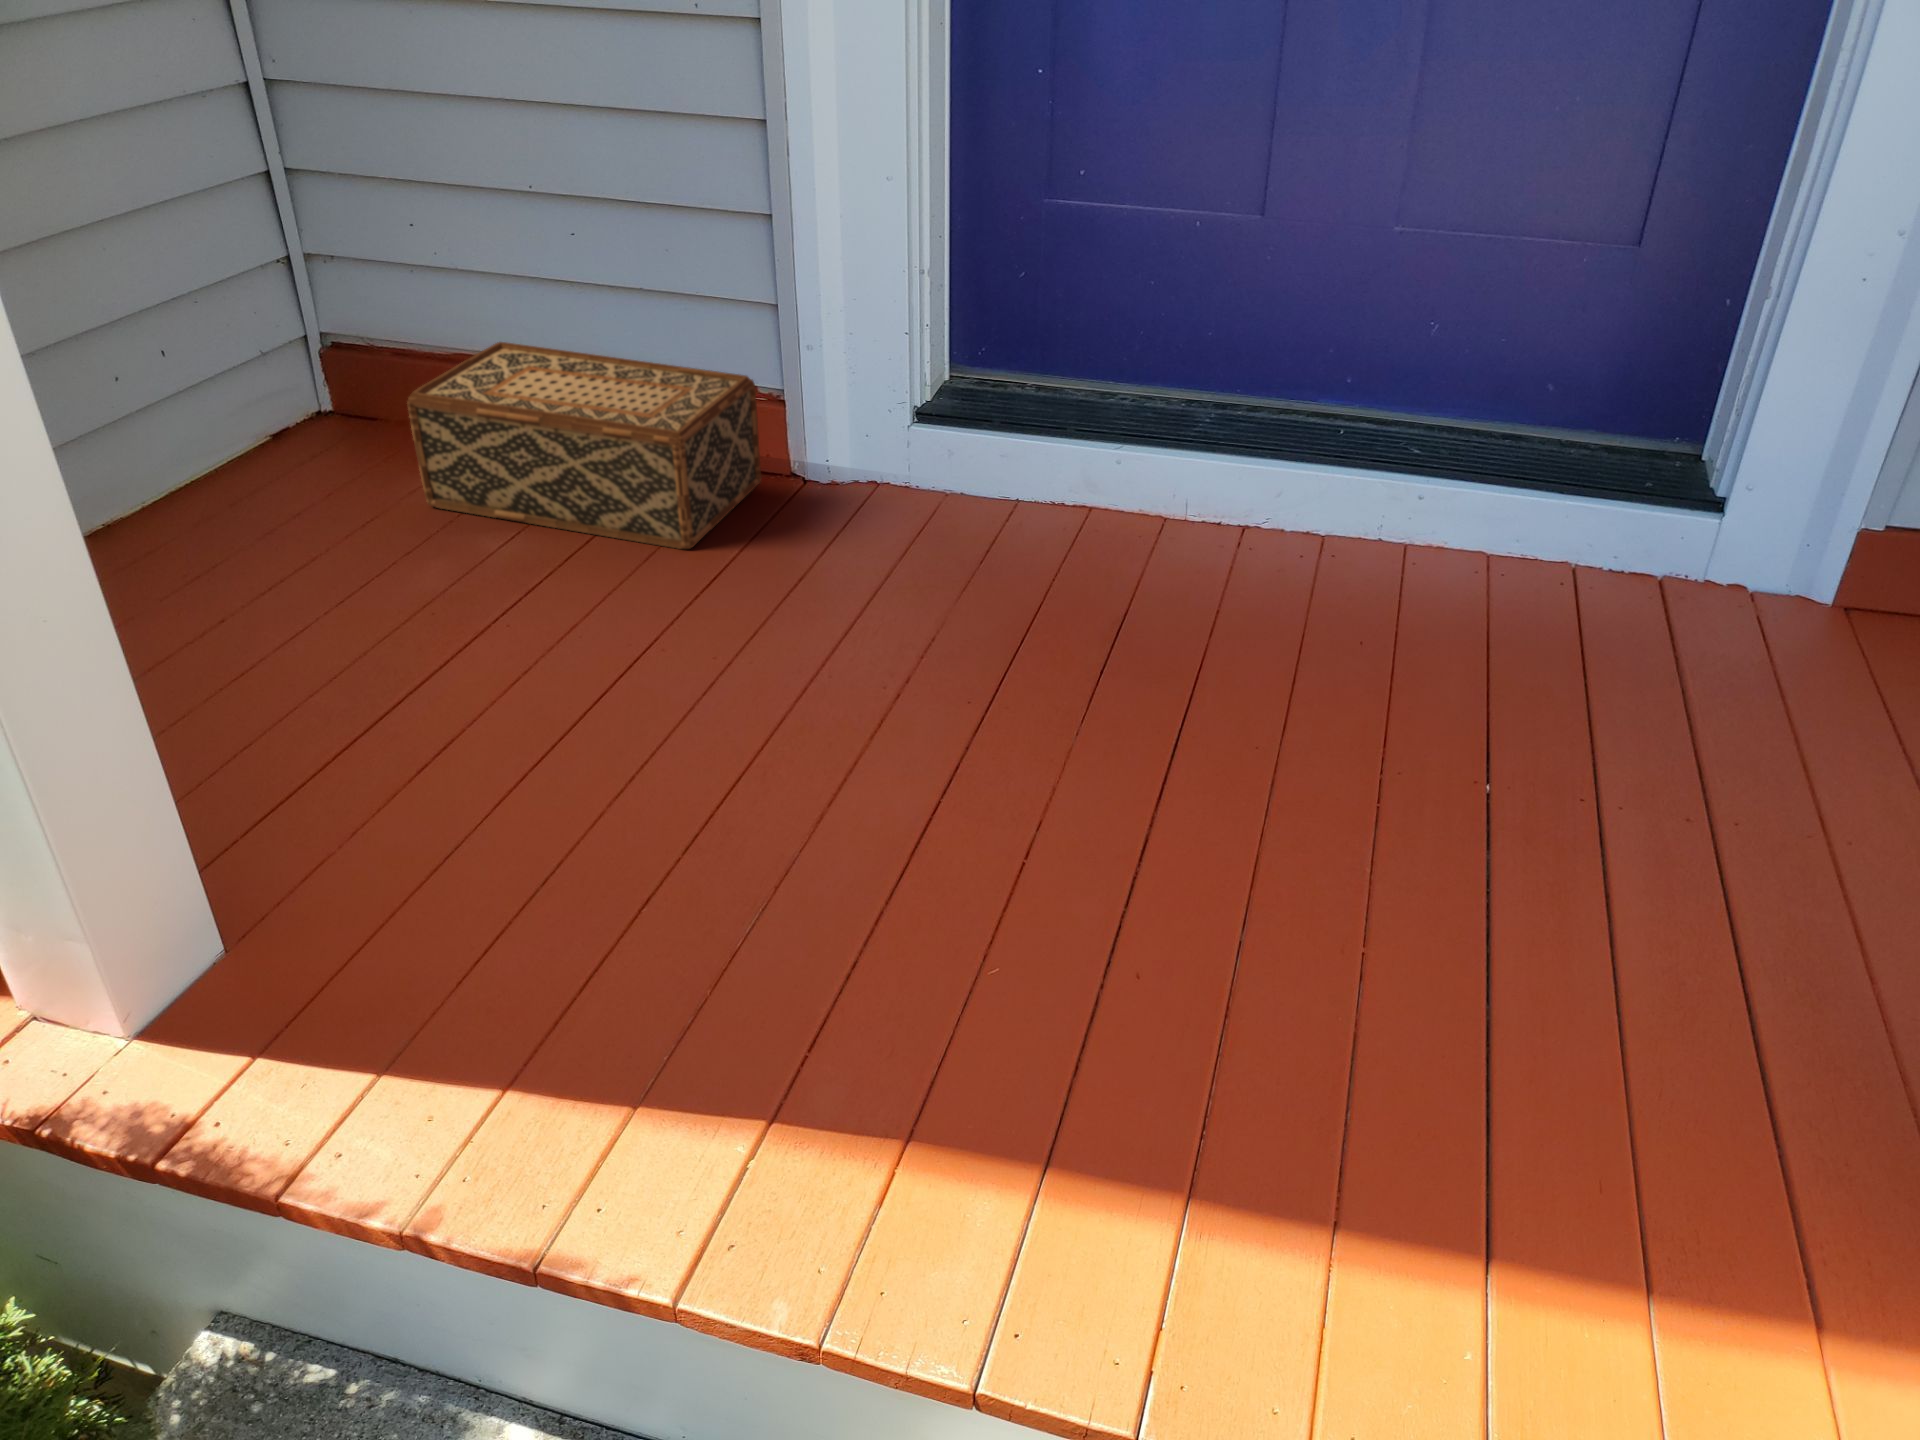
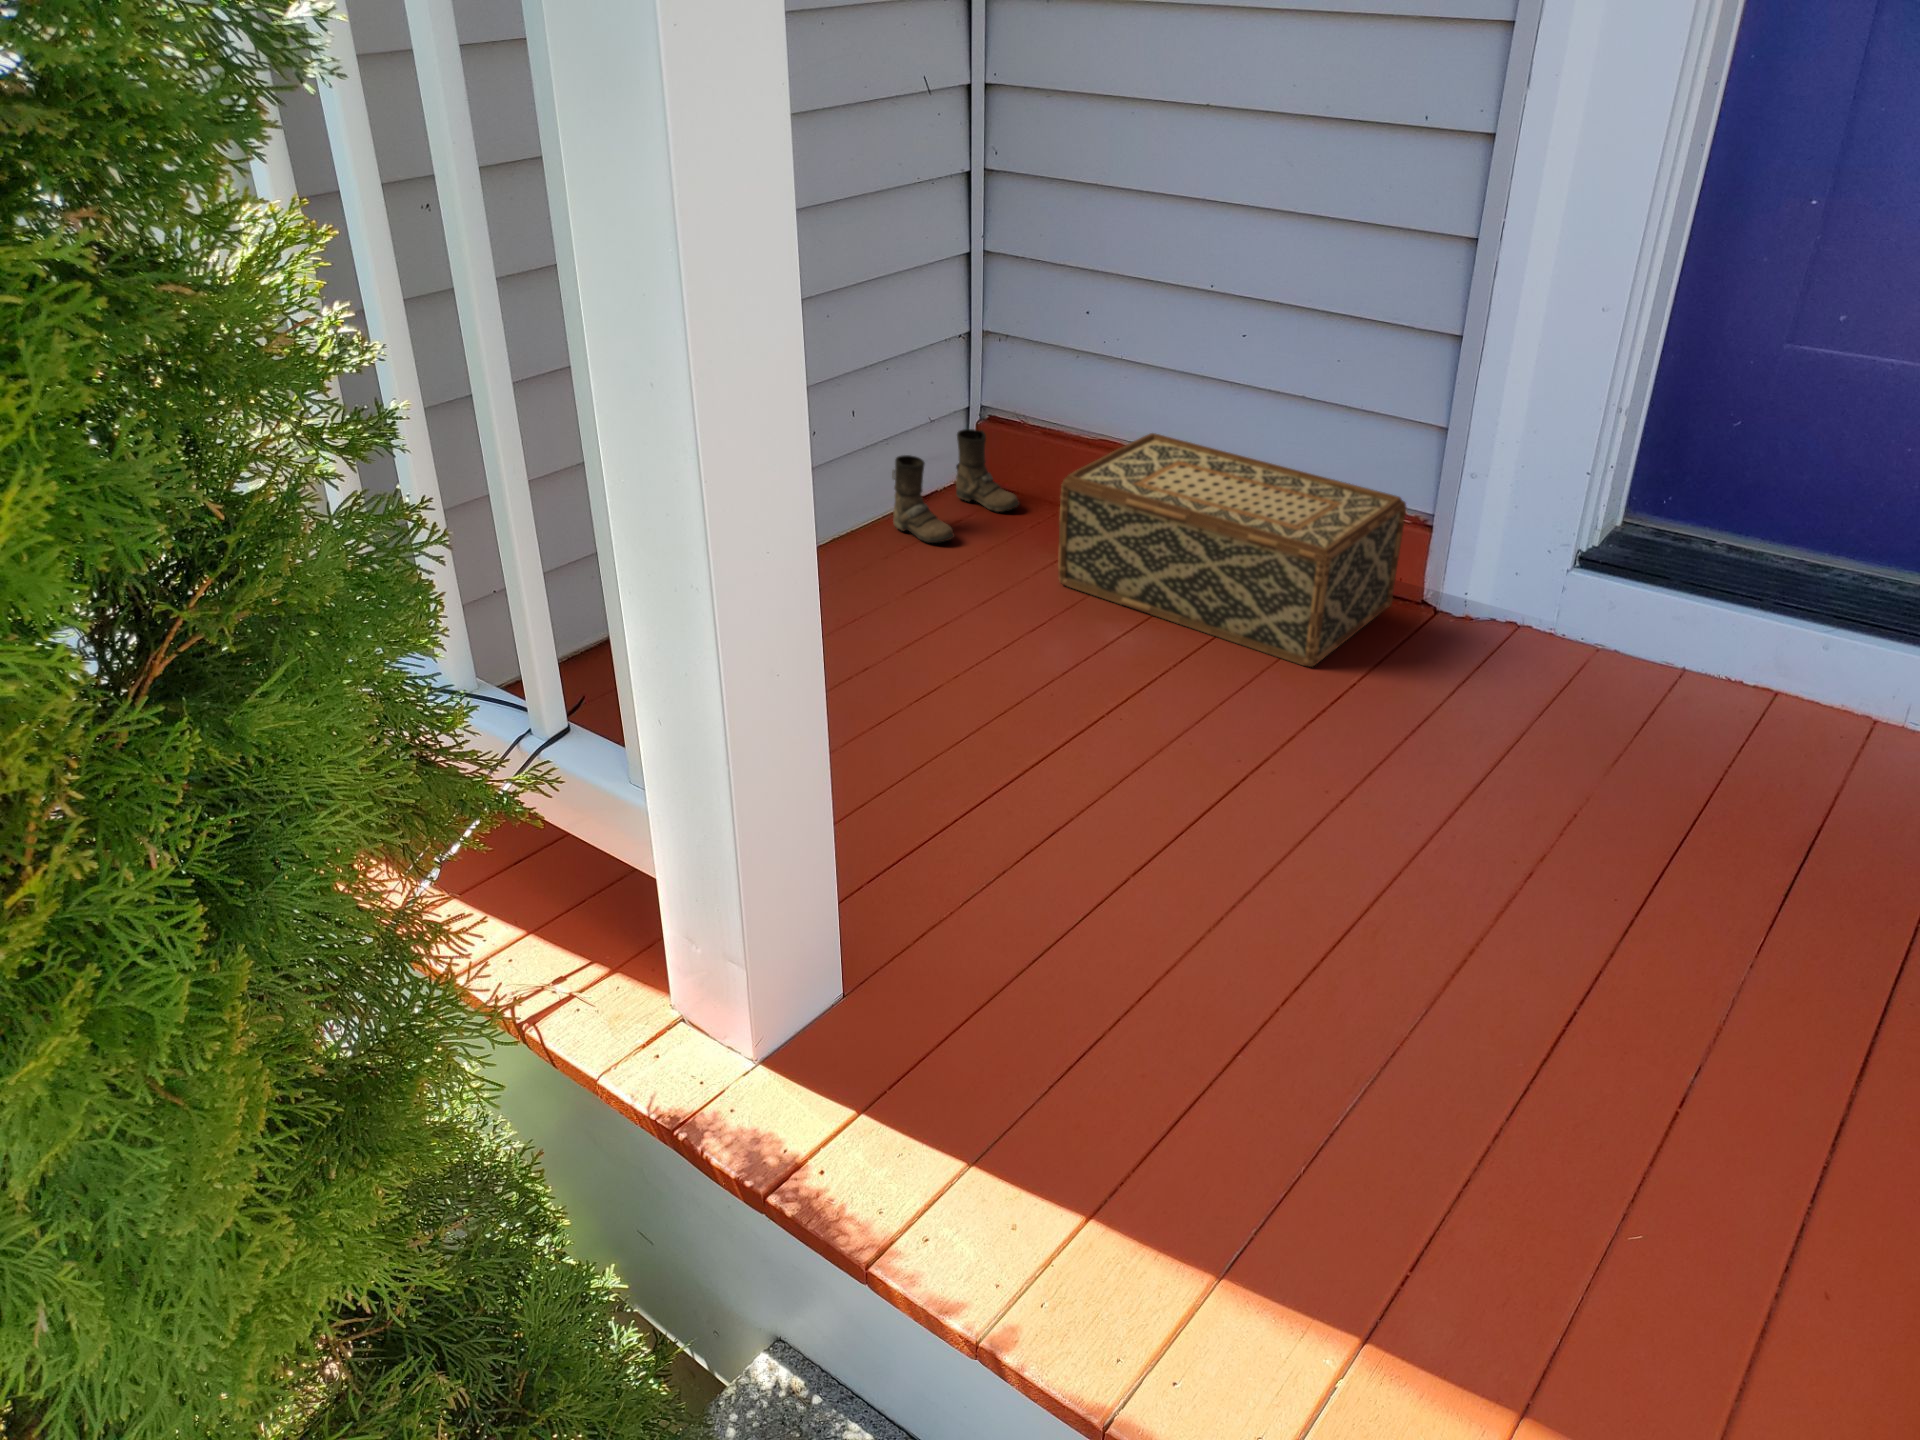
boots: none [222,359,378,484] -> present [892,429,1020,543]

